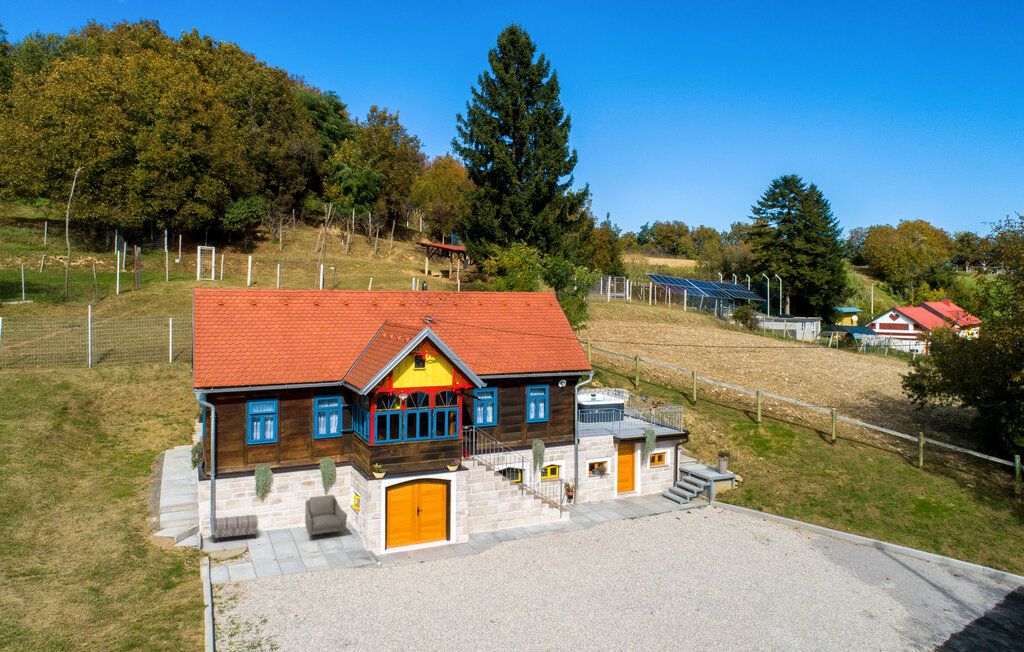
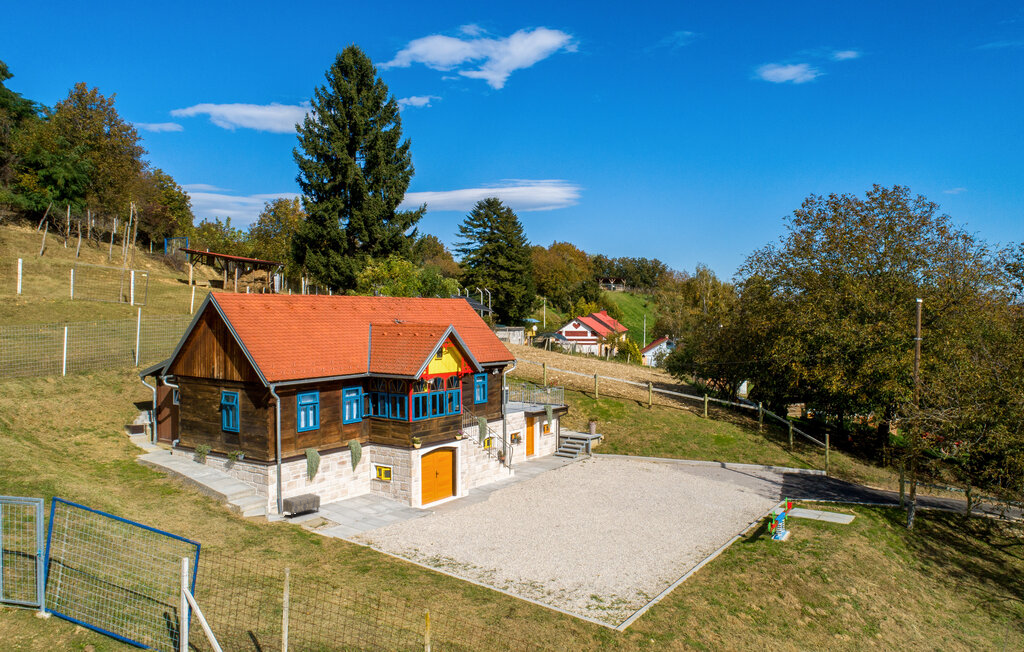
chair: present [305,495,347,540] -> none [344,471,384,508]

